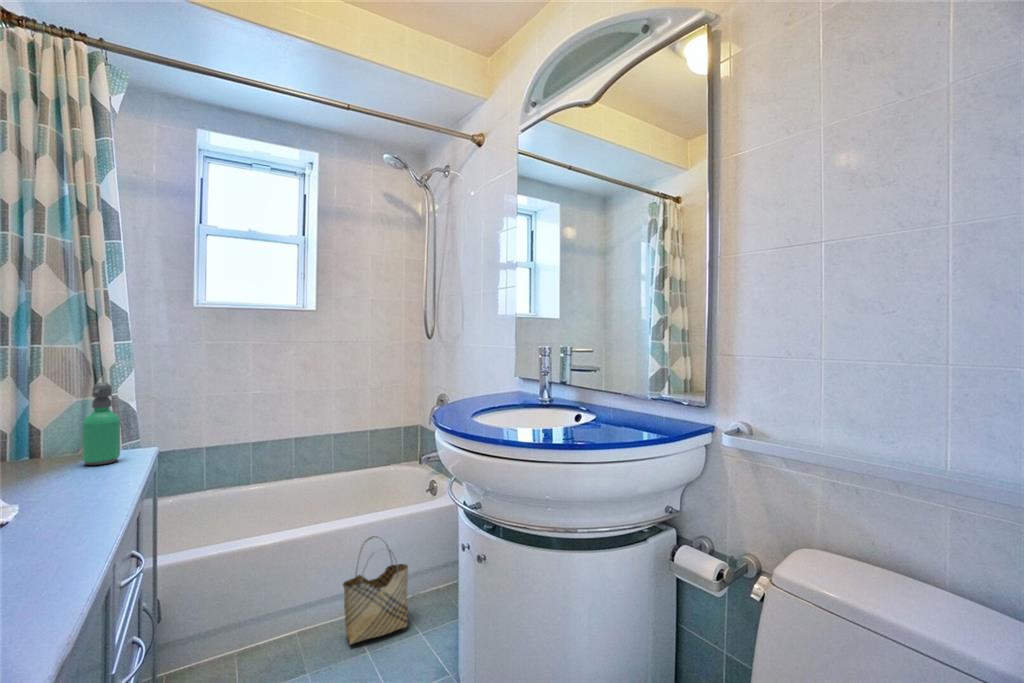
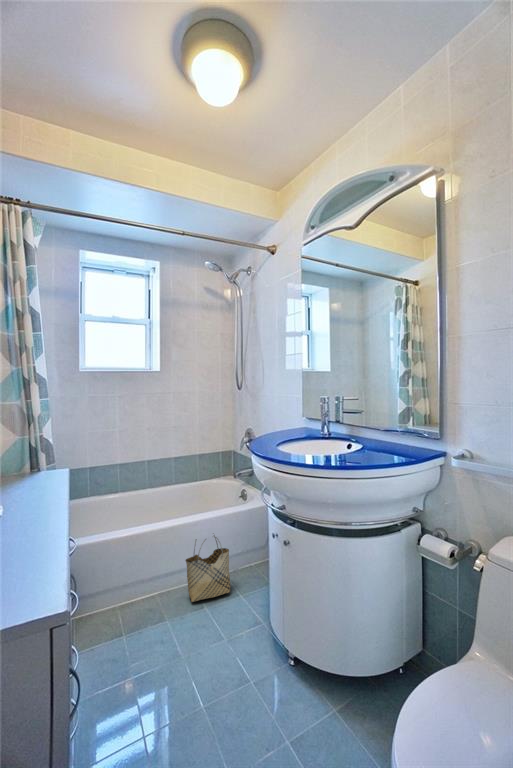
soap dispenser: present [82,383,120,465] -> none [28,425,49,477]

